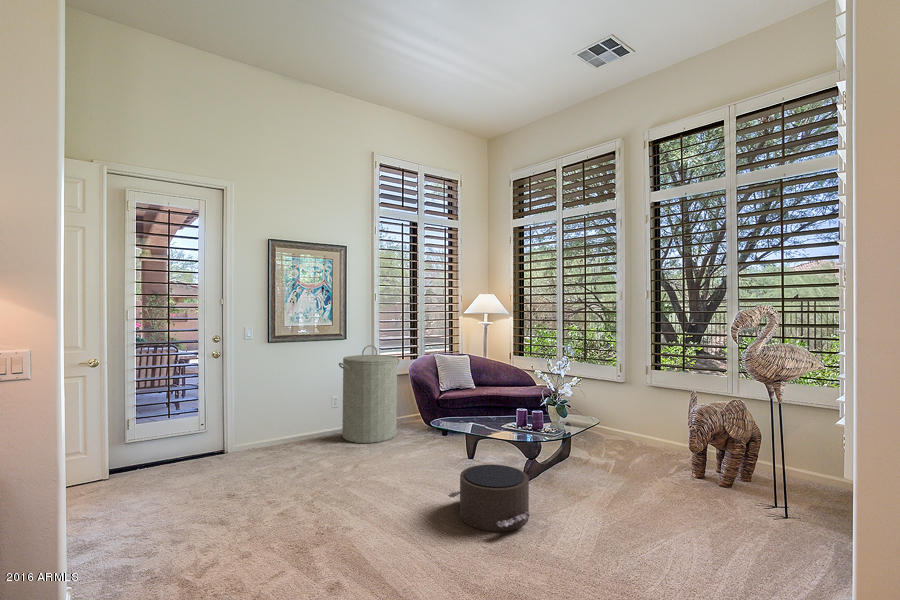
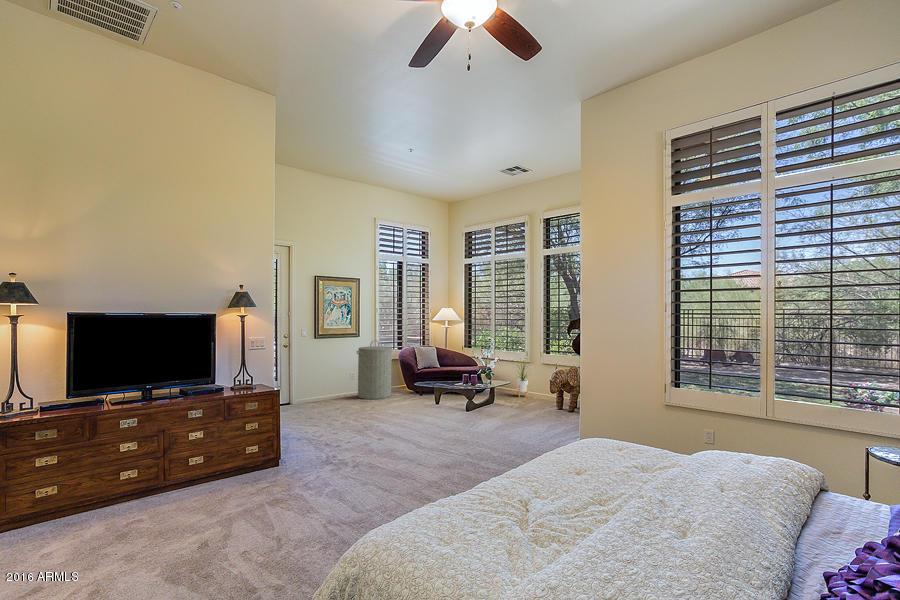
house plant: none [594,371,634,443] -> present [517,359,528,397]
pouf: present [448,464,533,531] -> none [425,400,468,428]

